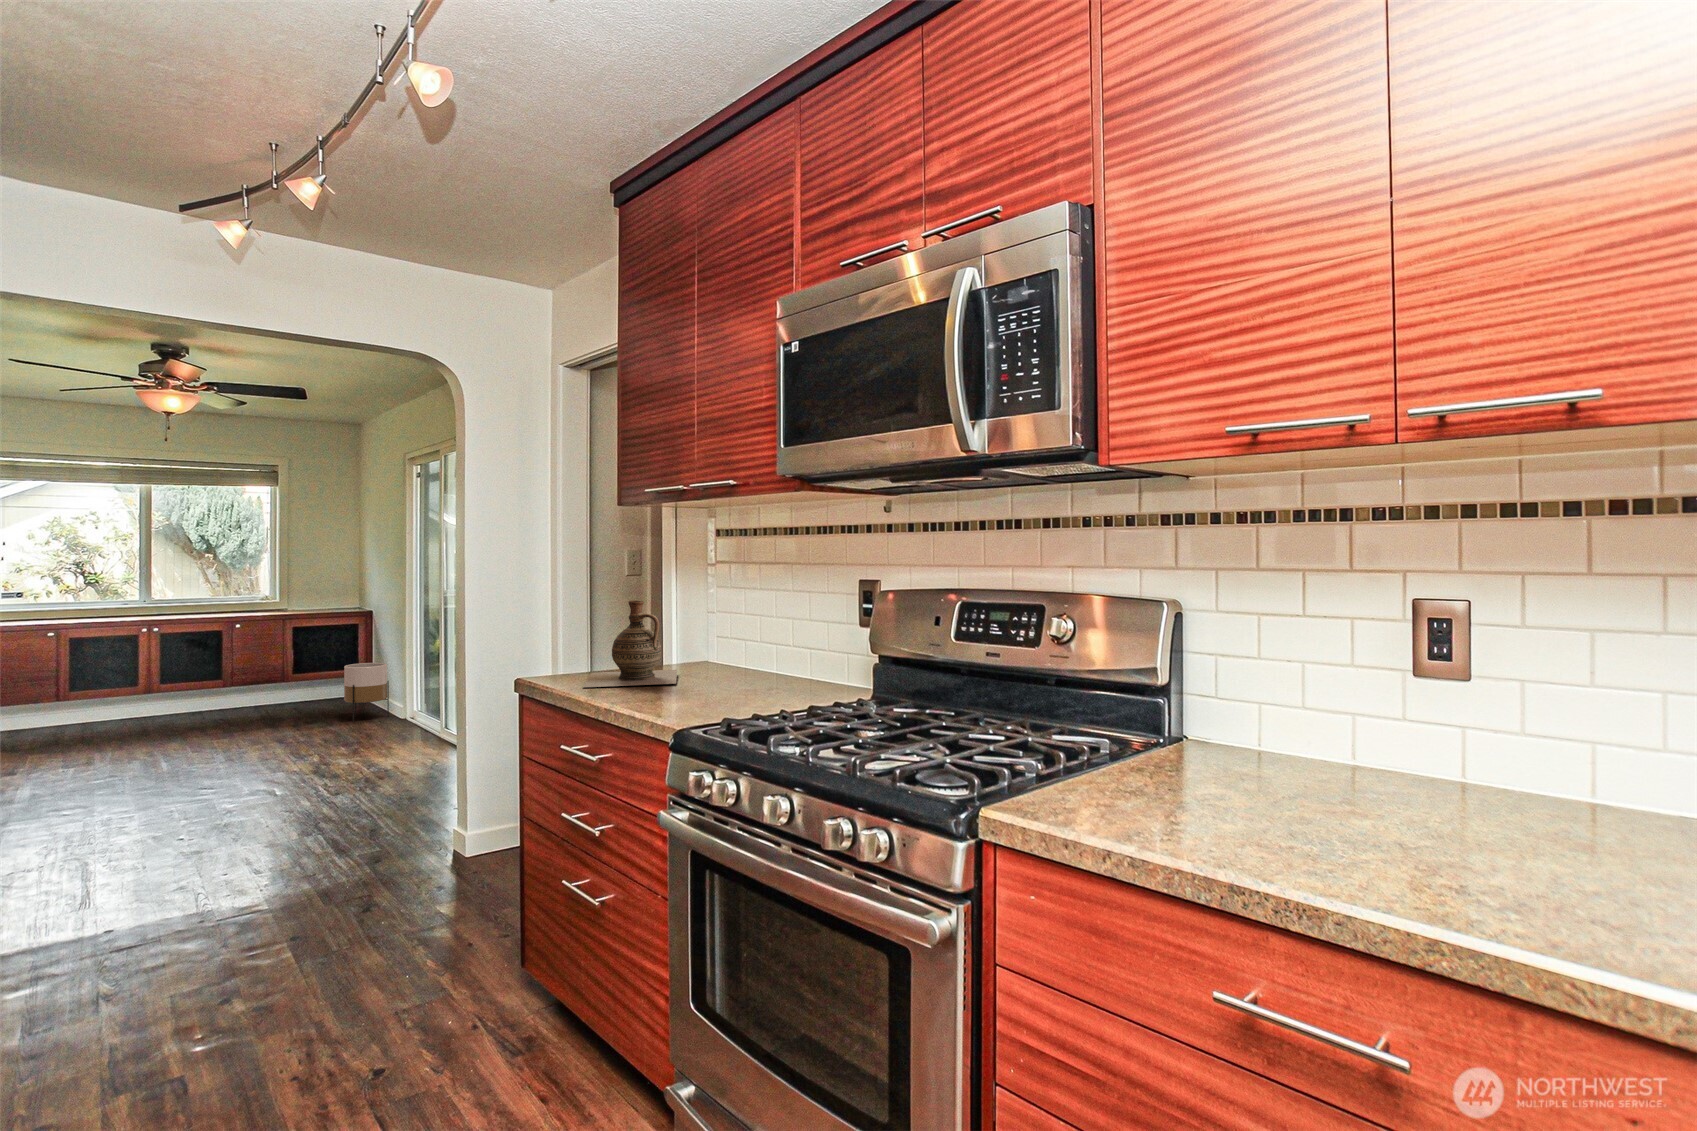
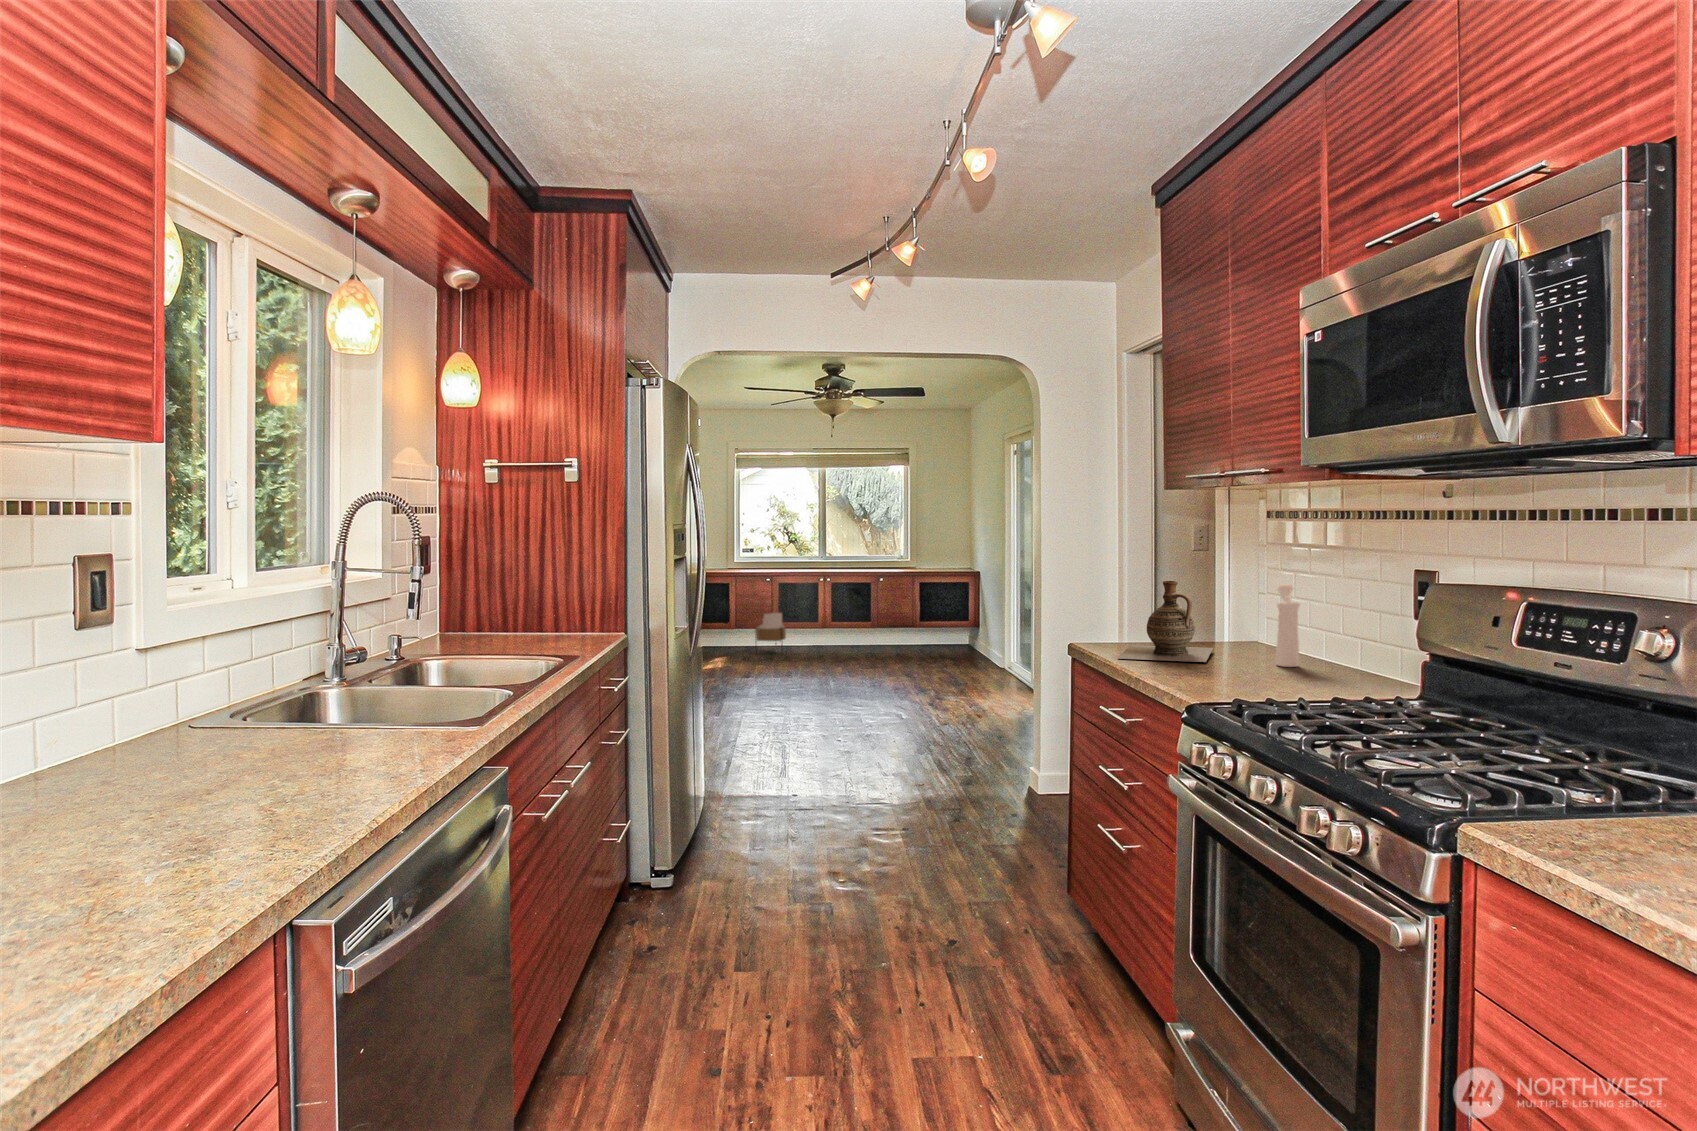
pepper mill: none [738,601,763,682] -> present [1276,584,1300,667]
planter: present [344,663,389,722] -> present [755,613,786,645]

